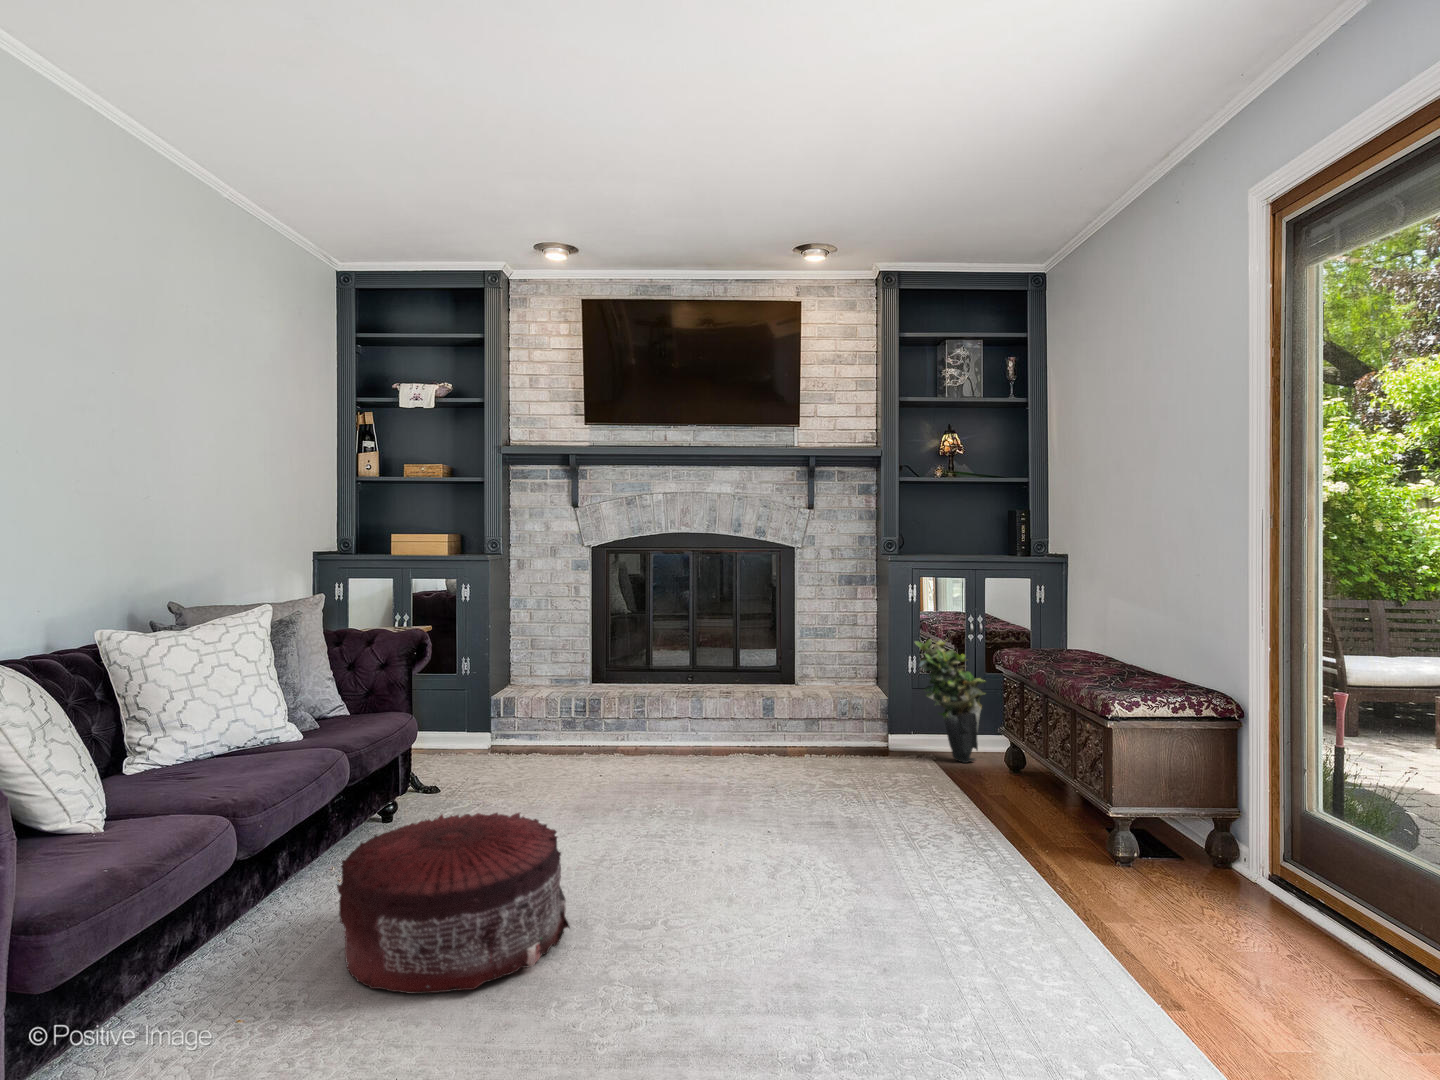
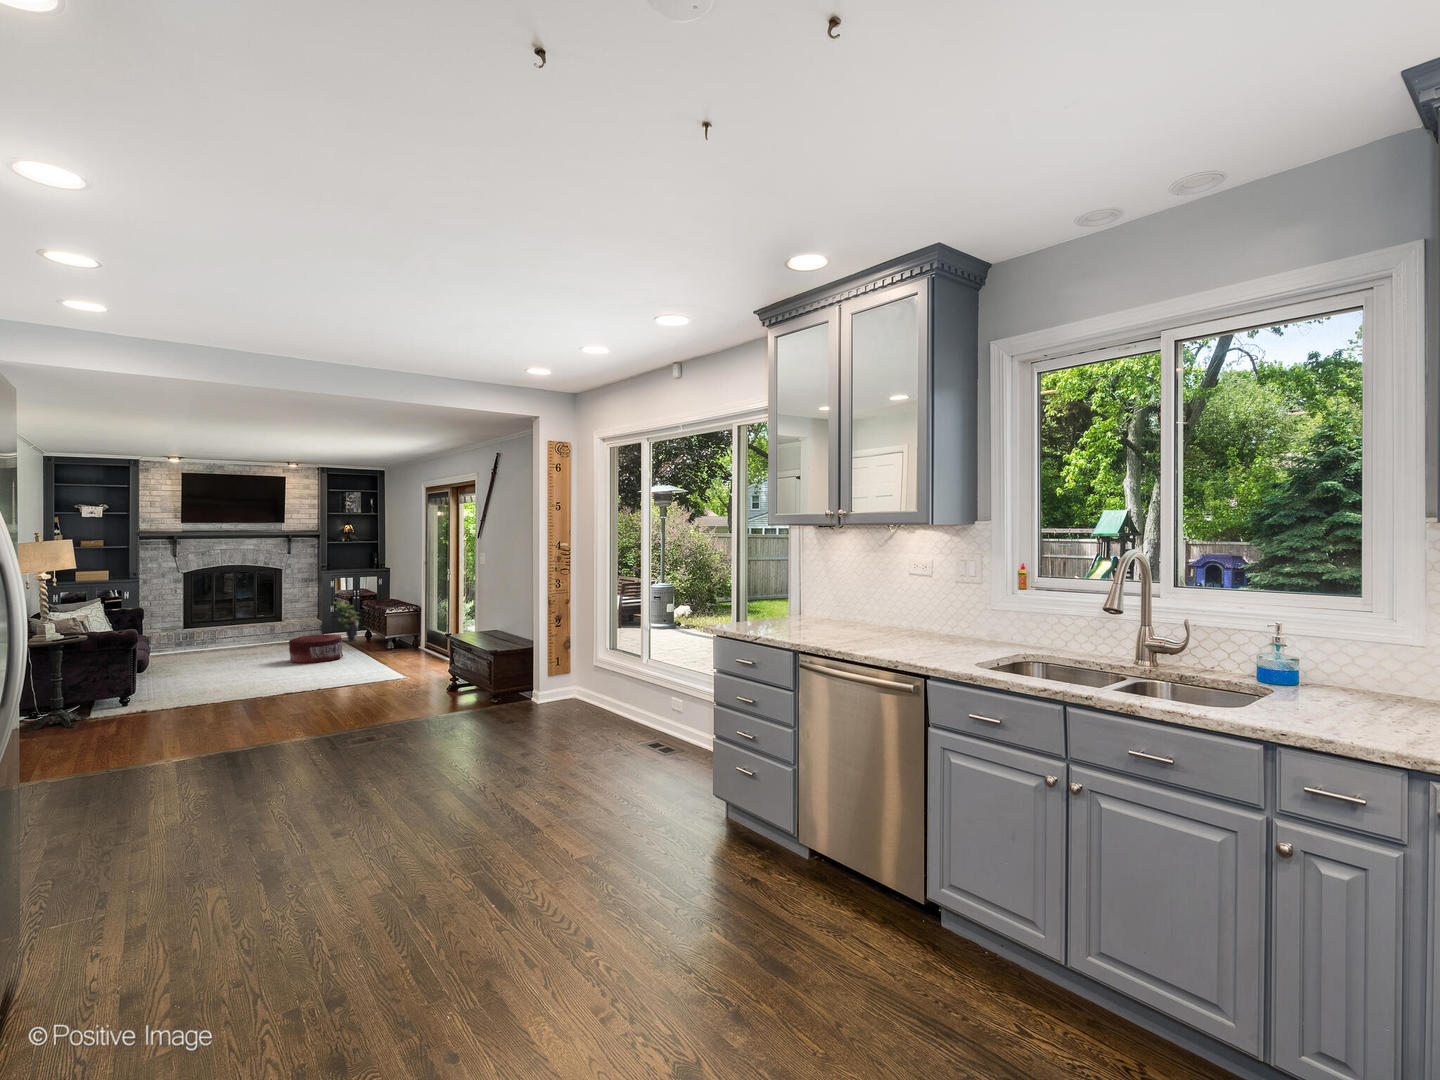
pouf: present [337,813,570,994] -> present [289,634,343,663]

